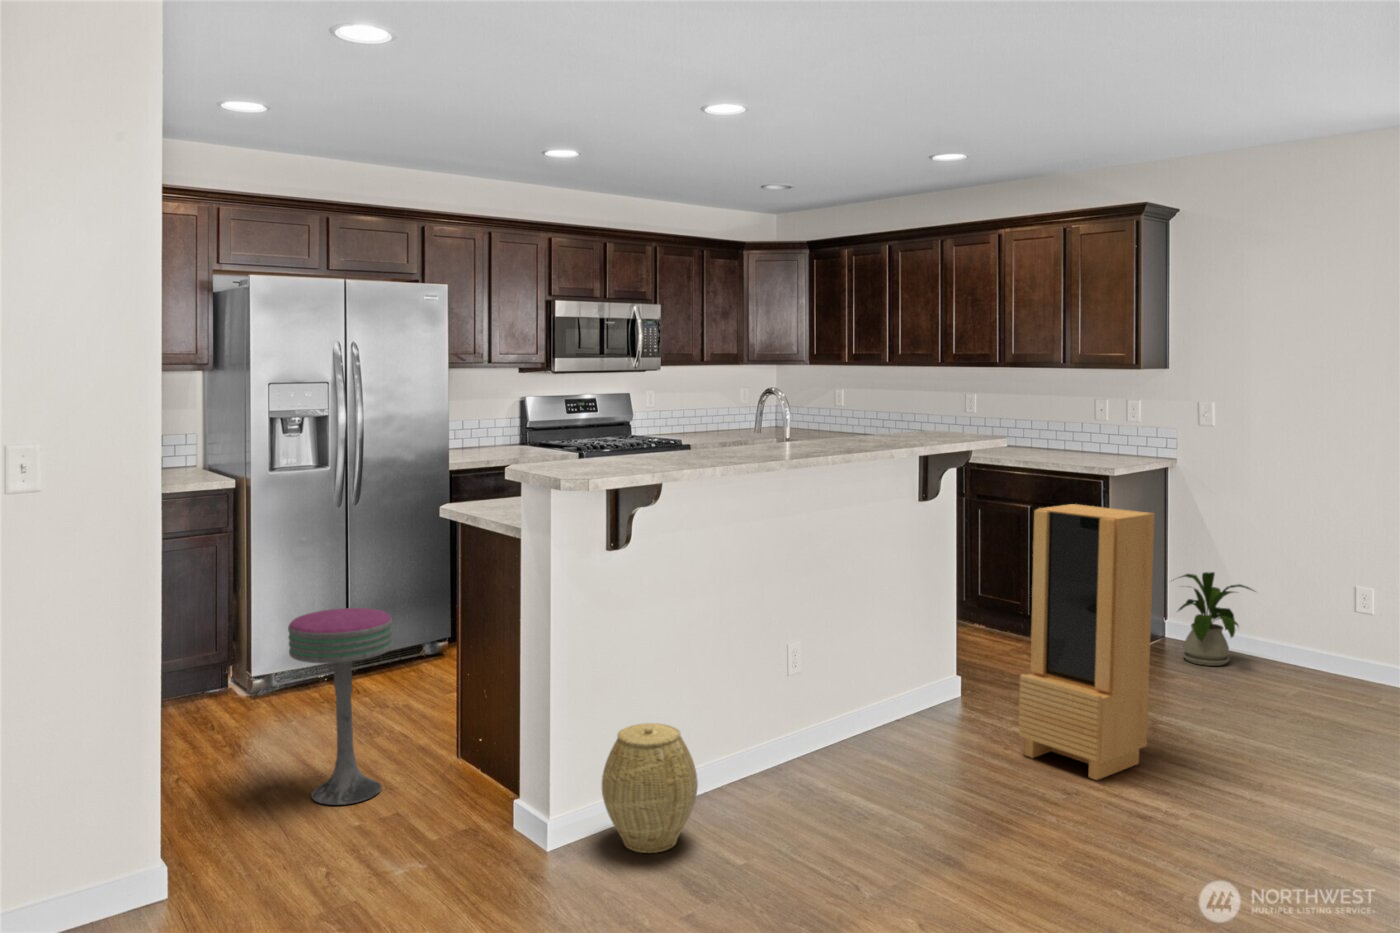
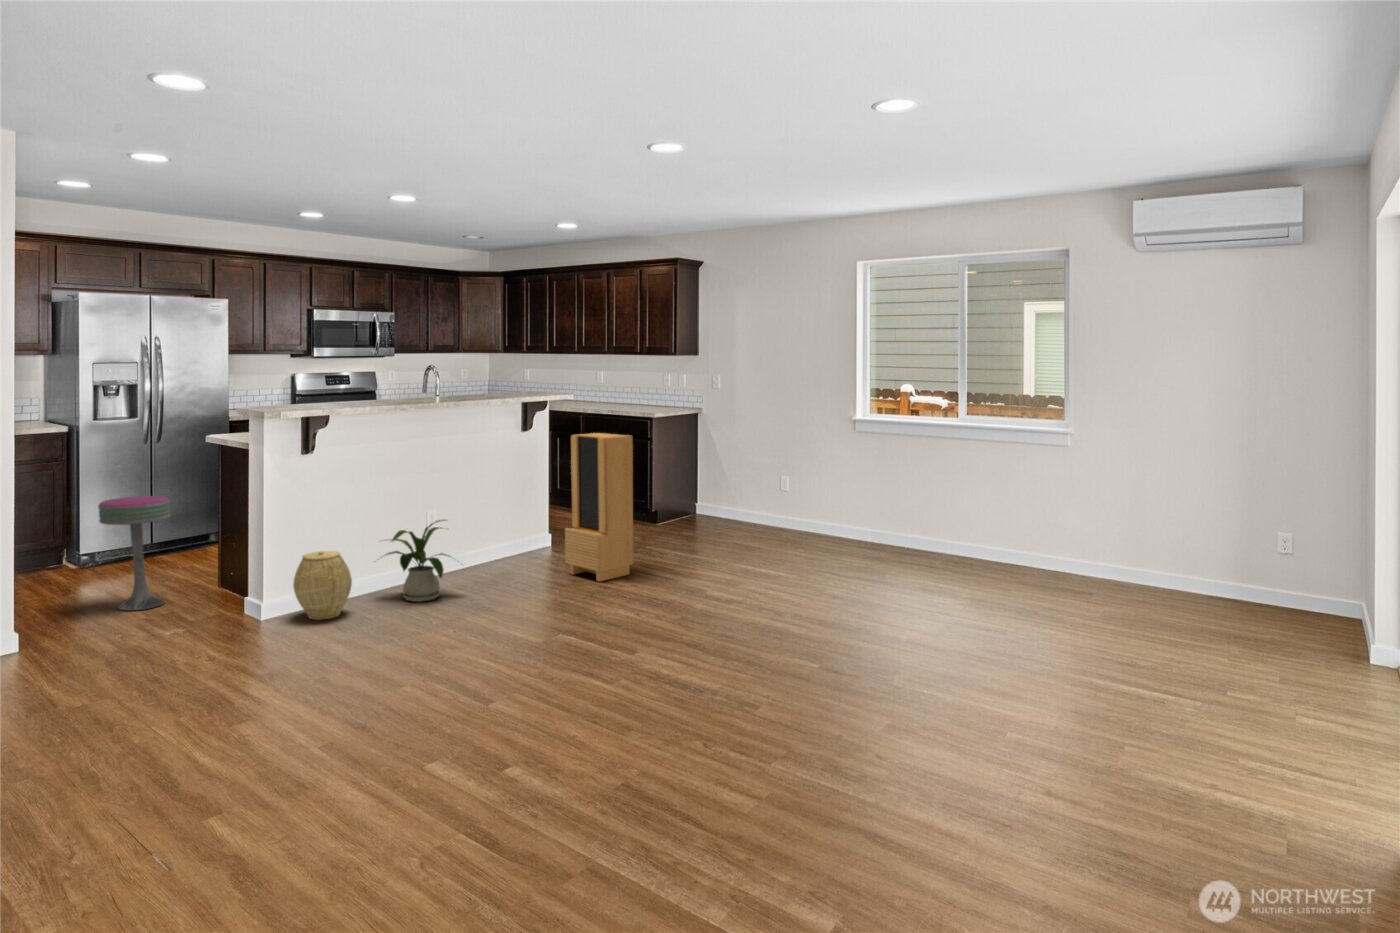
house plant: present [1178,572,1254,666] -> present [386,520,448,602]

